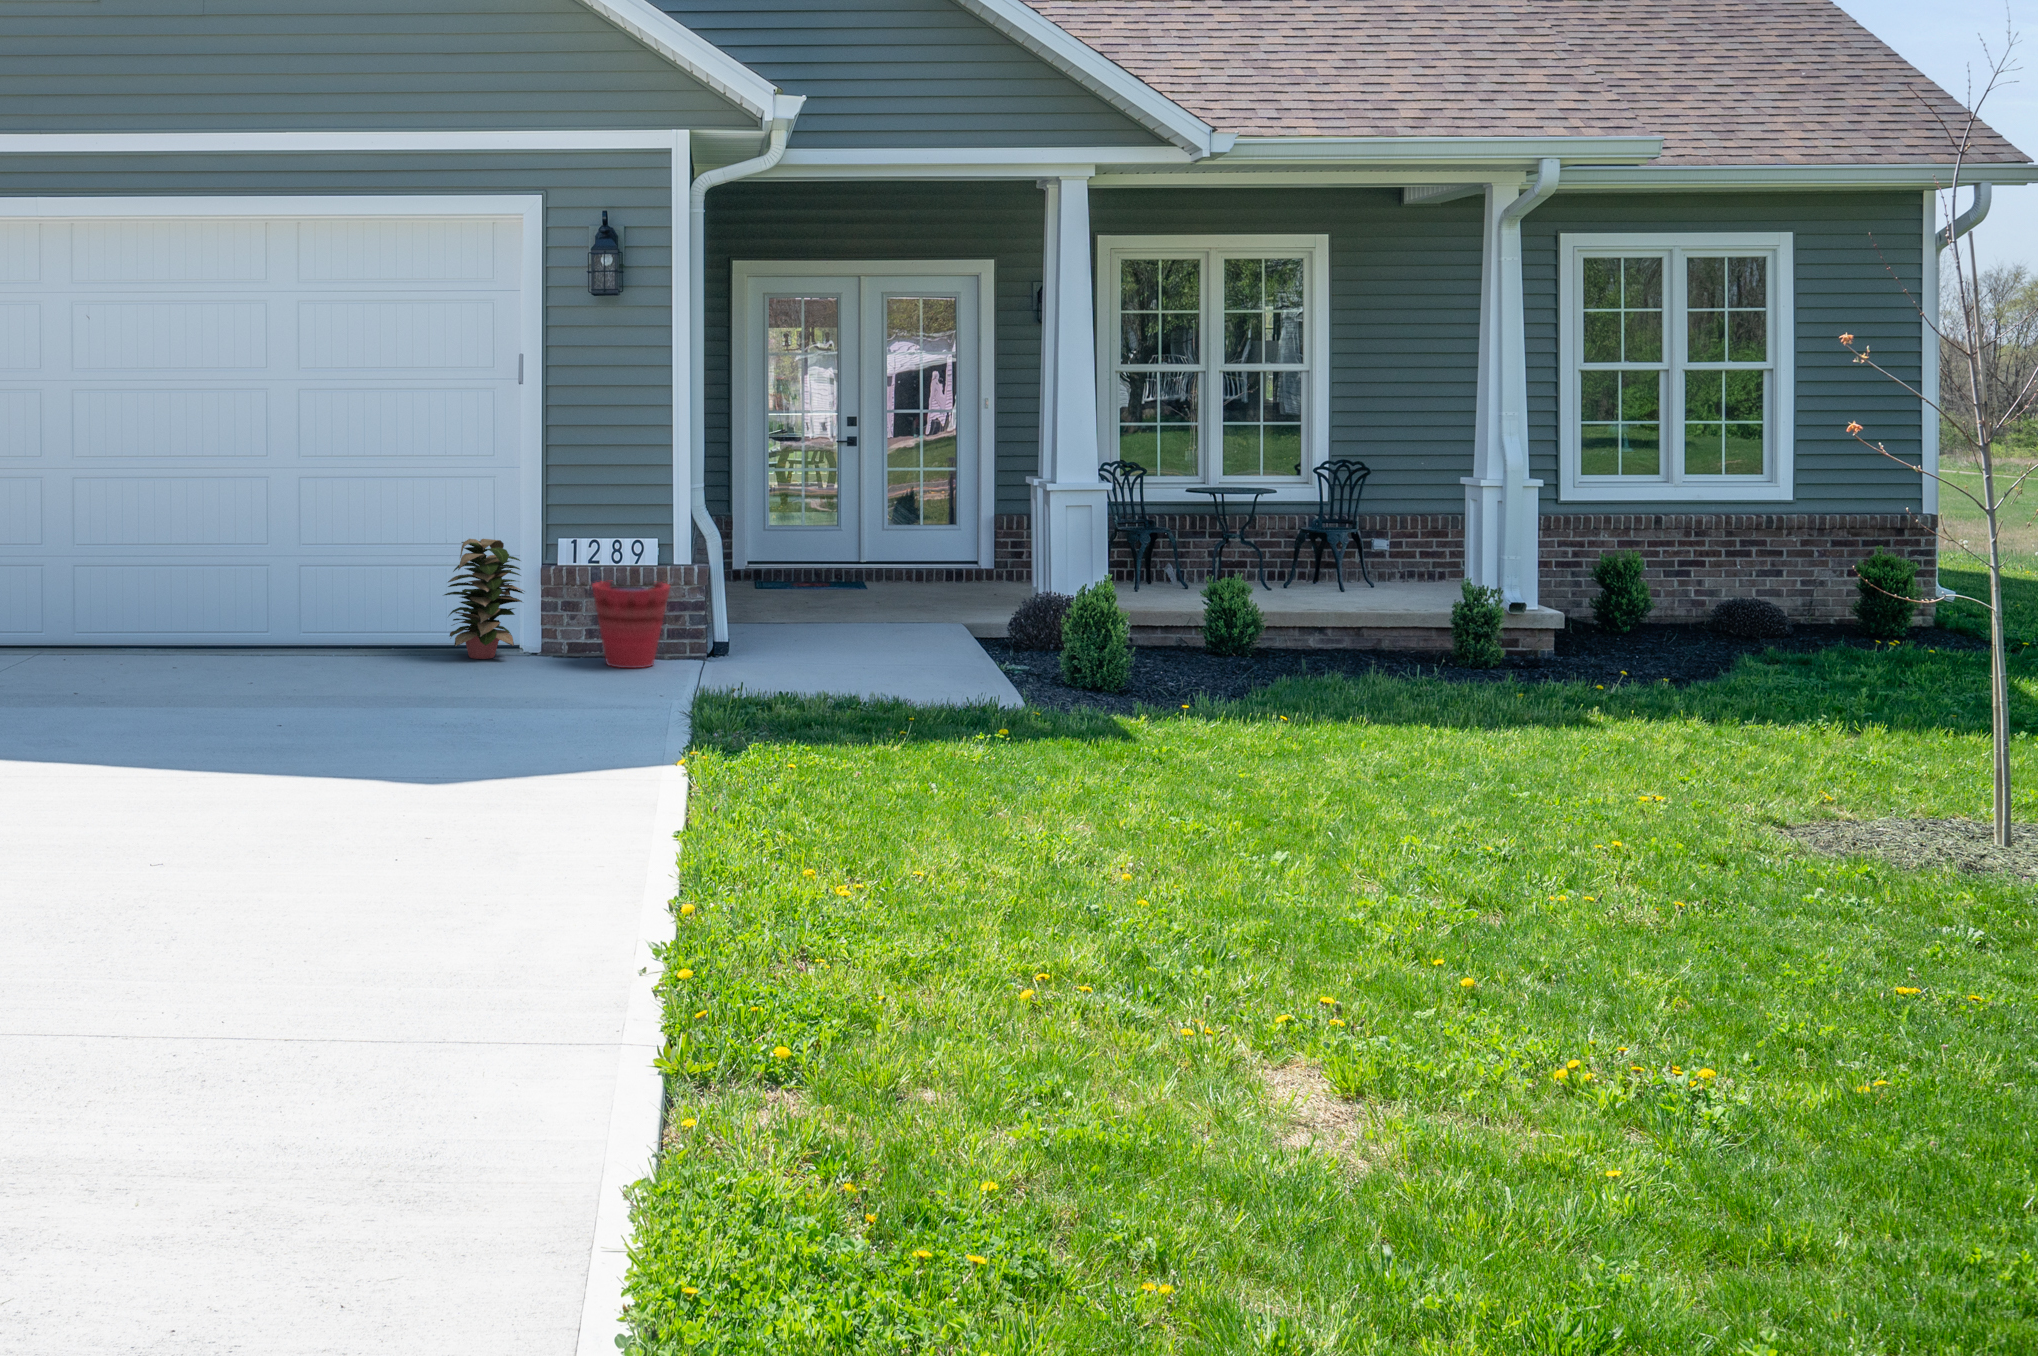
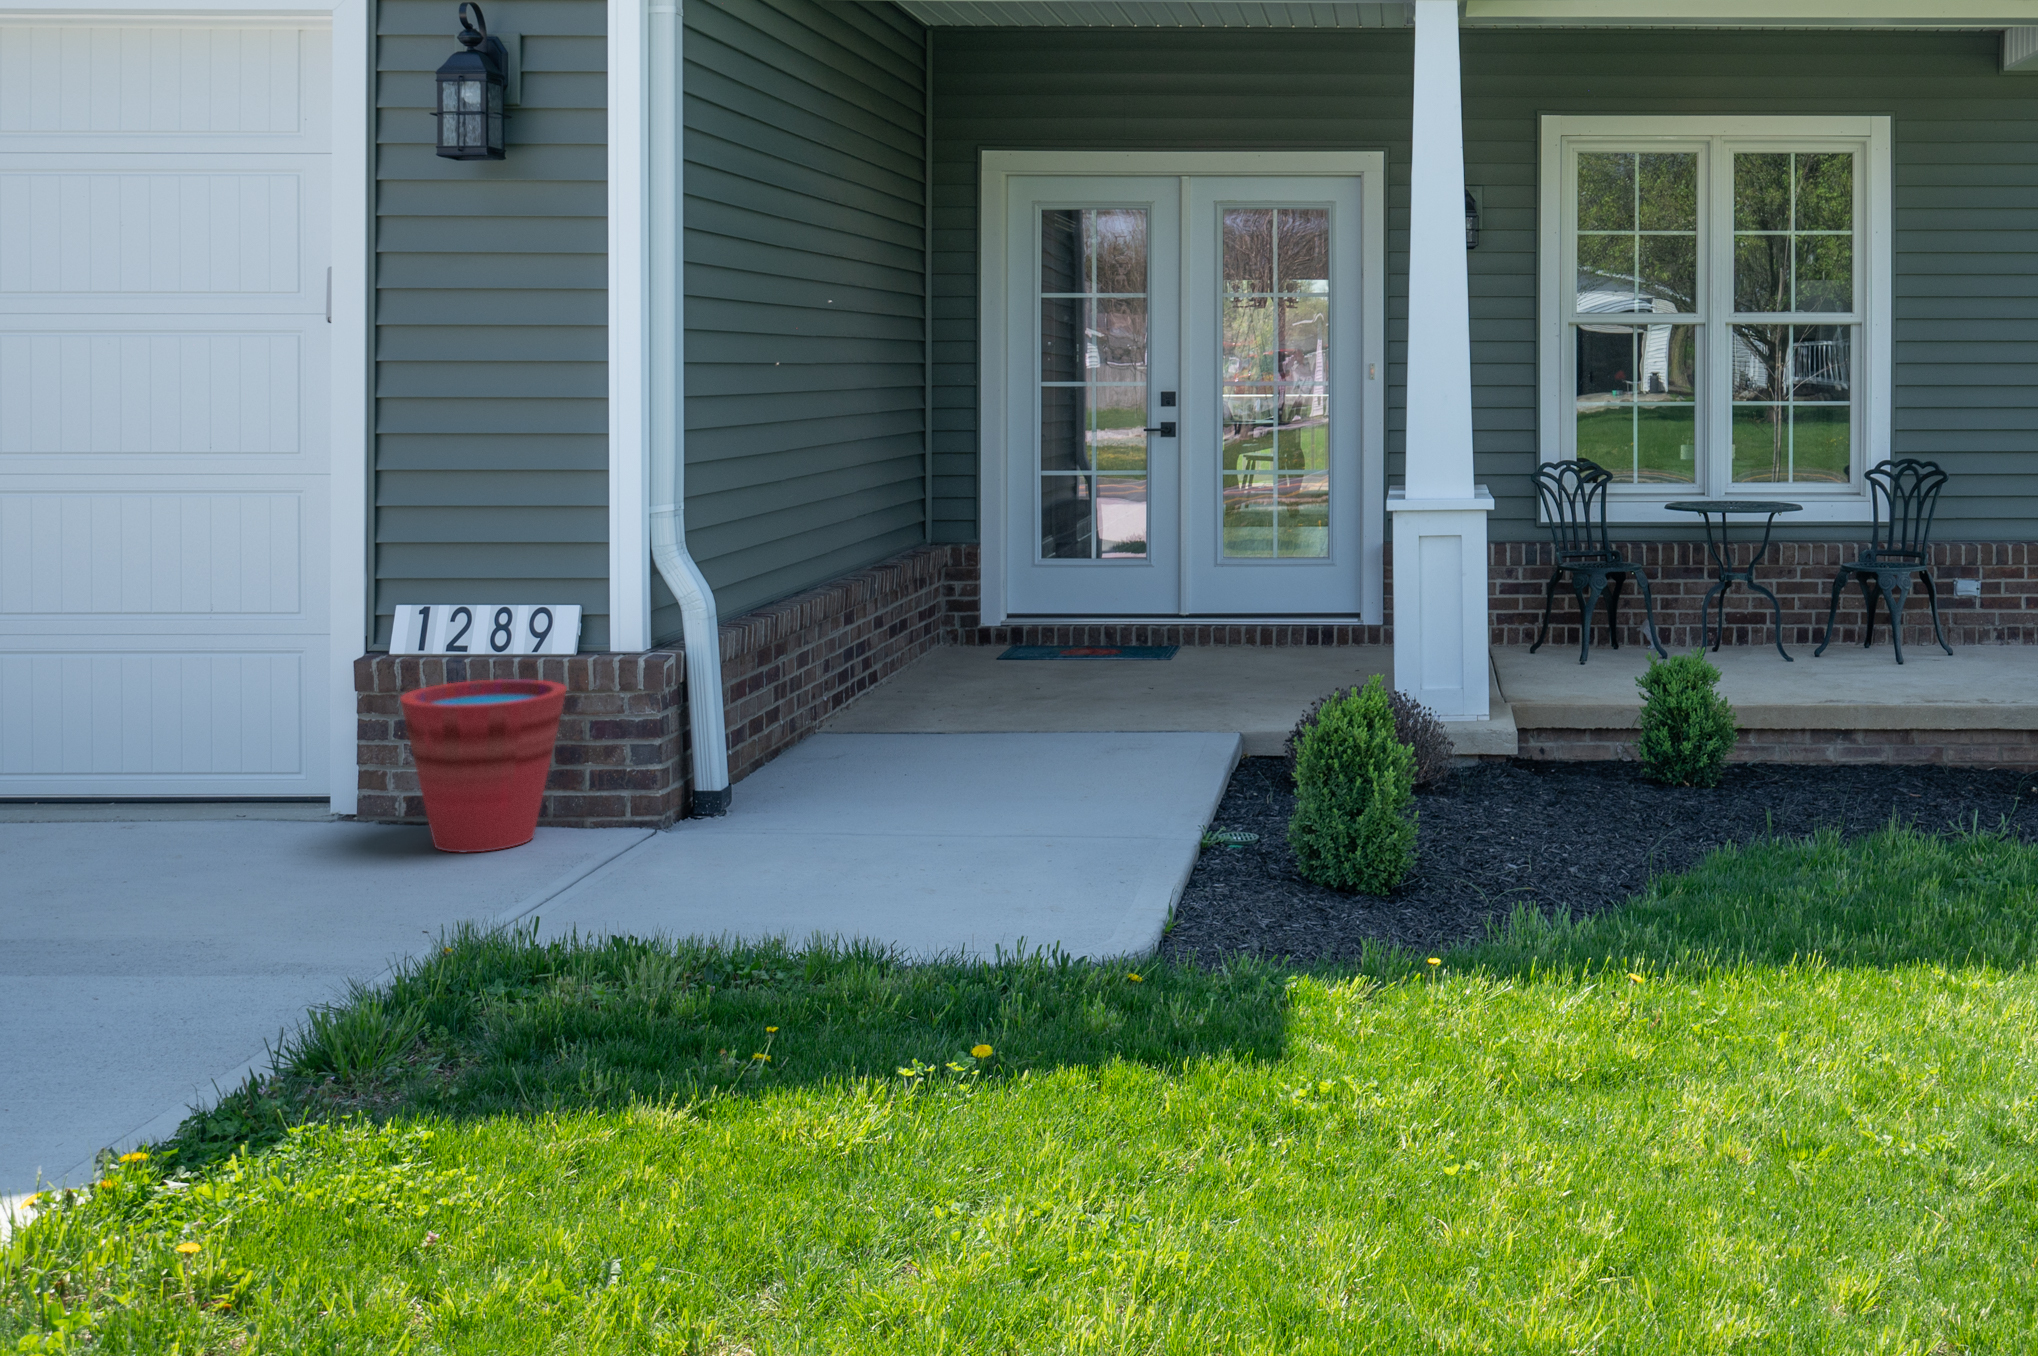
decorative plant: present [444,539,525,659] -> none [134,603,322,831]

